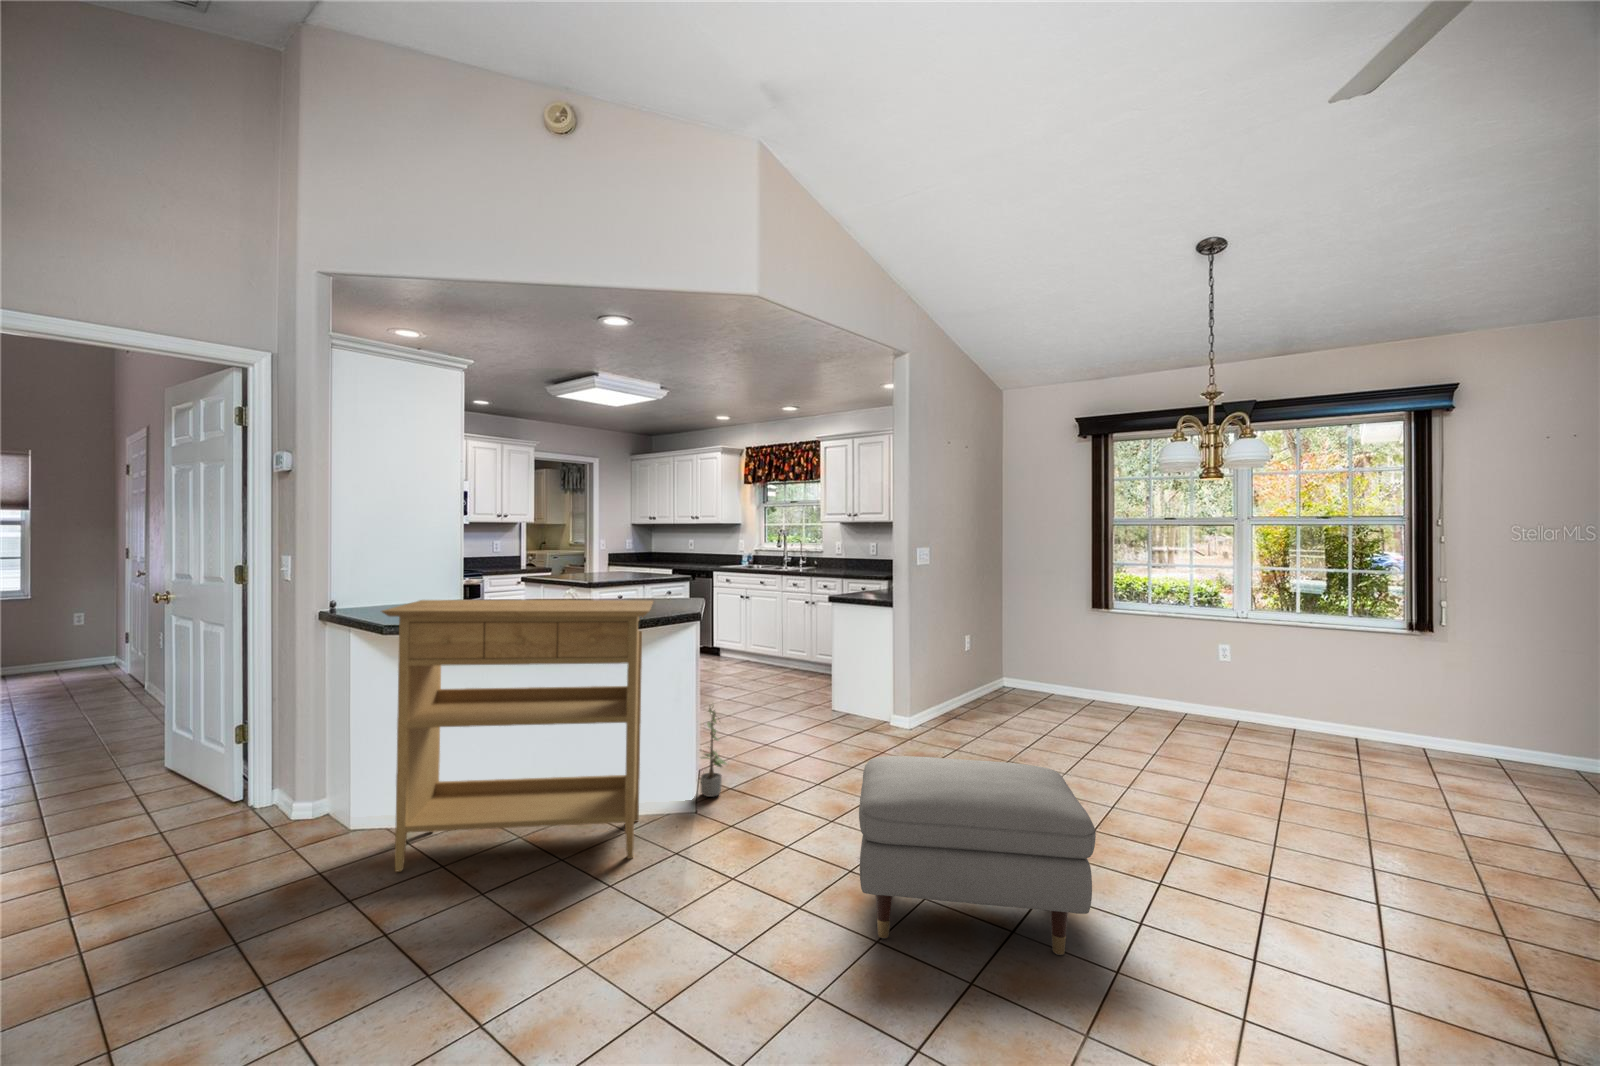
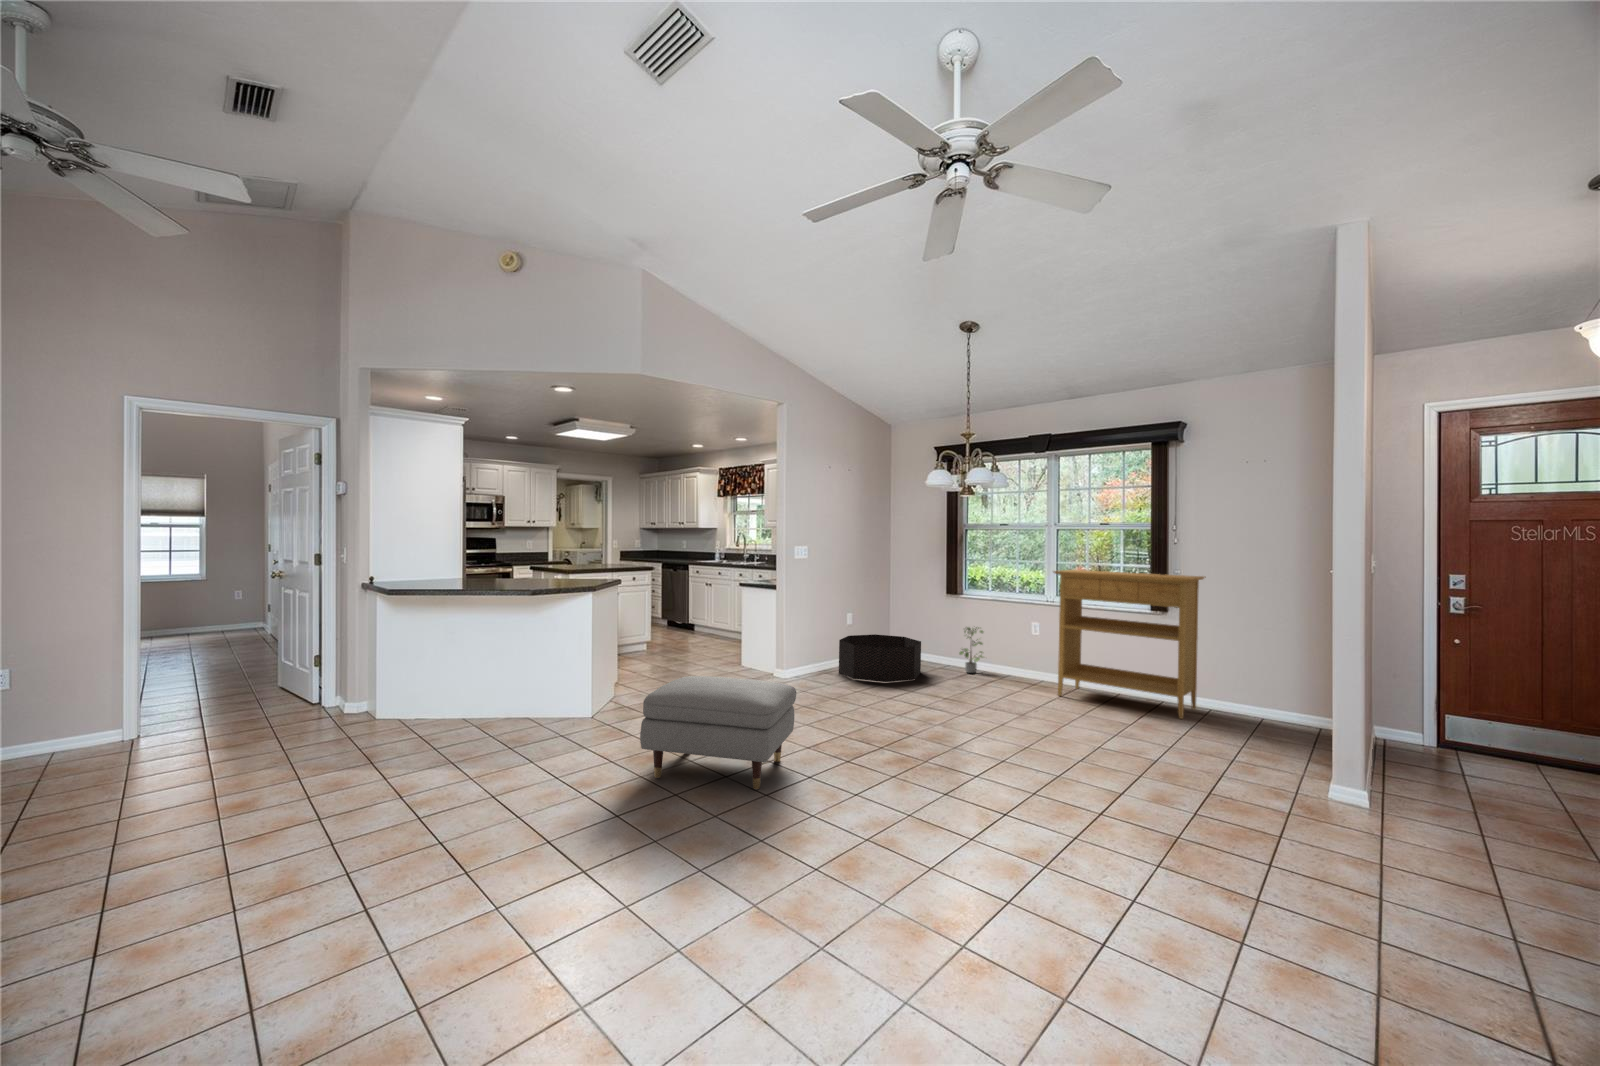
console table: present [382,600,653,872] -> present [1054,570,1206,719]
basket: none [964,664,1073,731] -> present [839,634,921,682]
potted plant: present [701,707,727,797] -> present [959,627,983,673]

